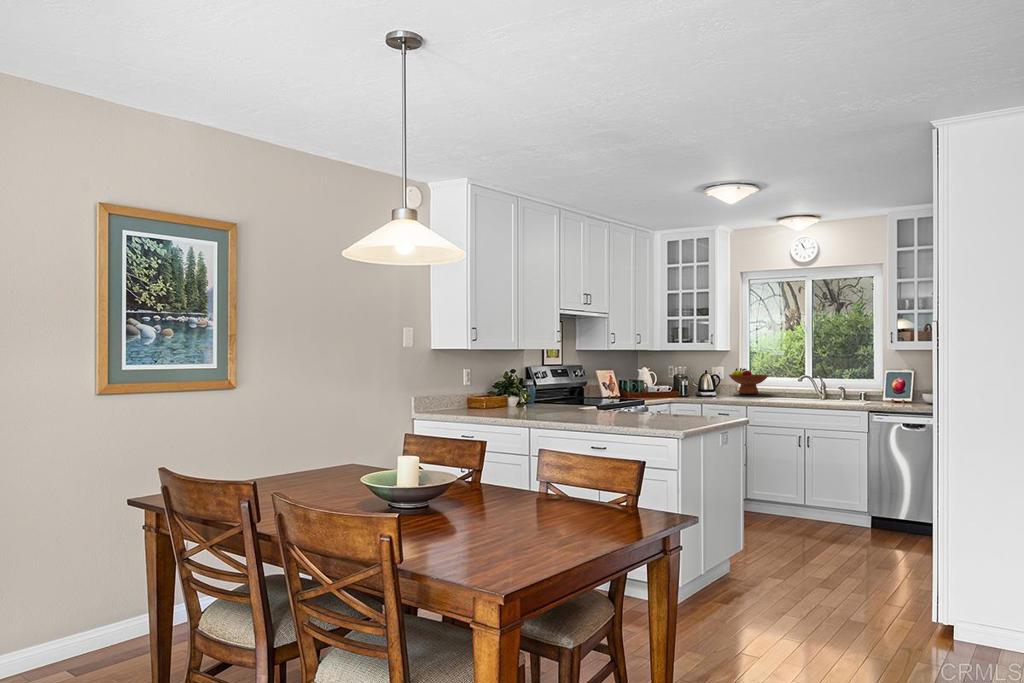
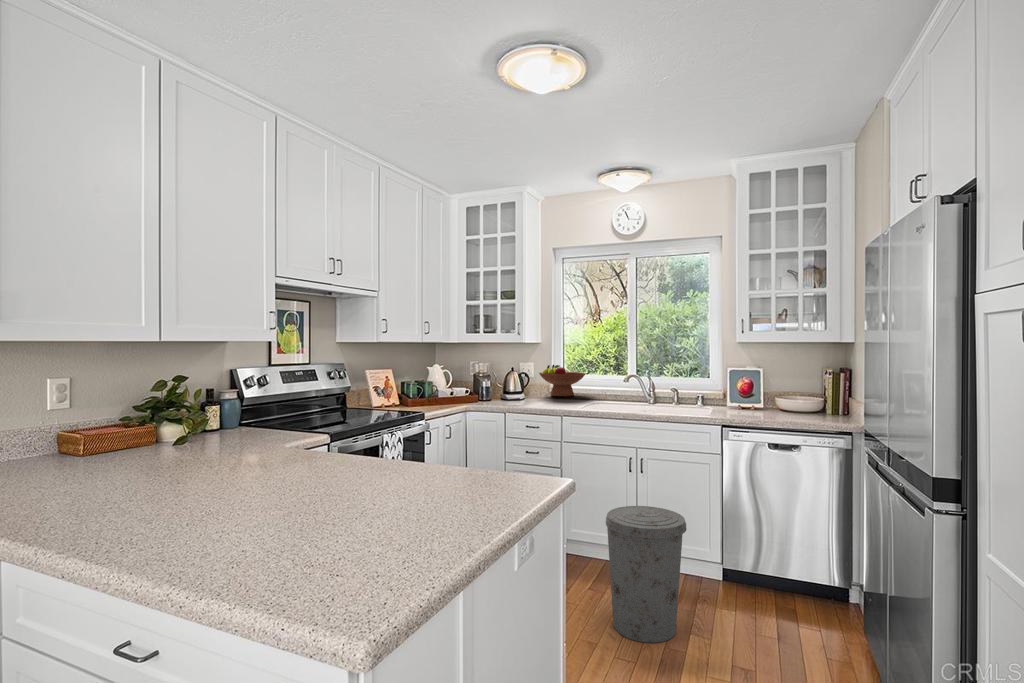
trash can: none [775,464,832,547] -> present [606,506,687,643]

